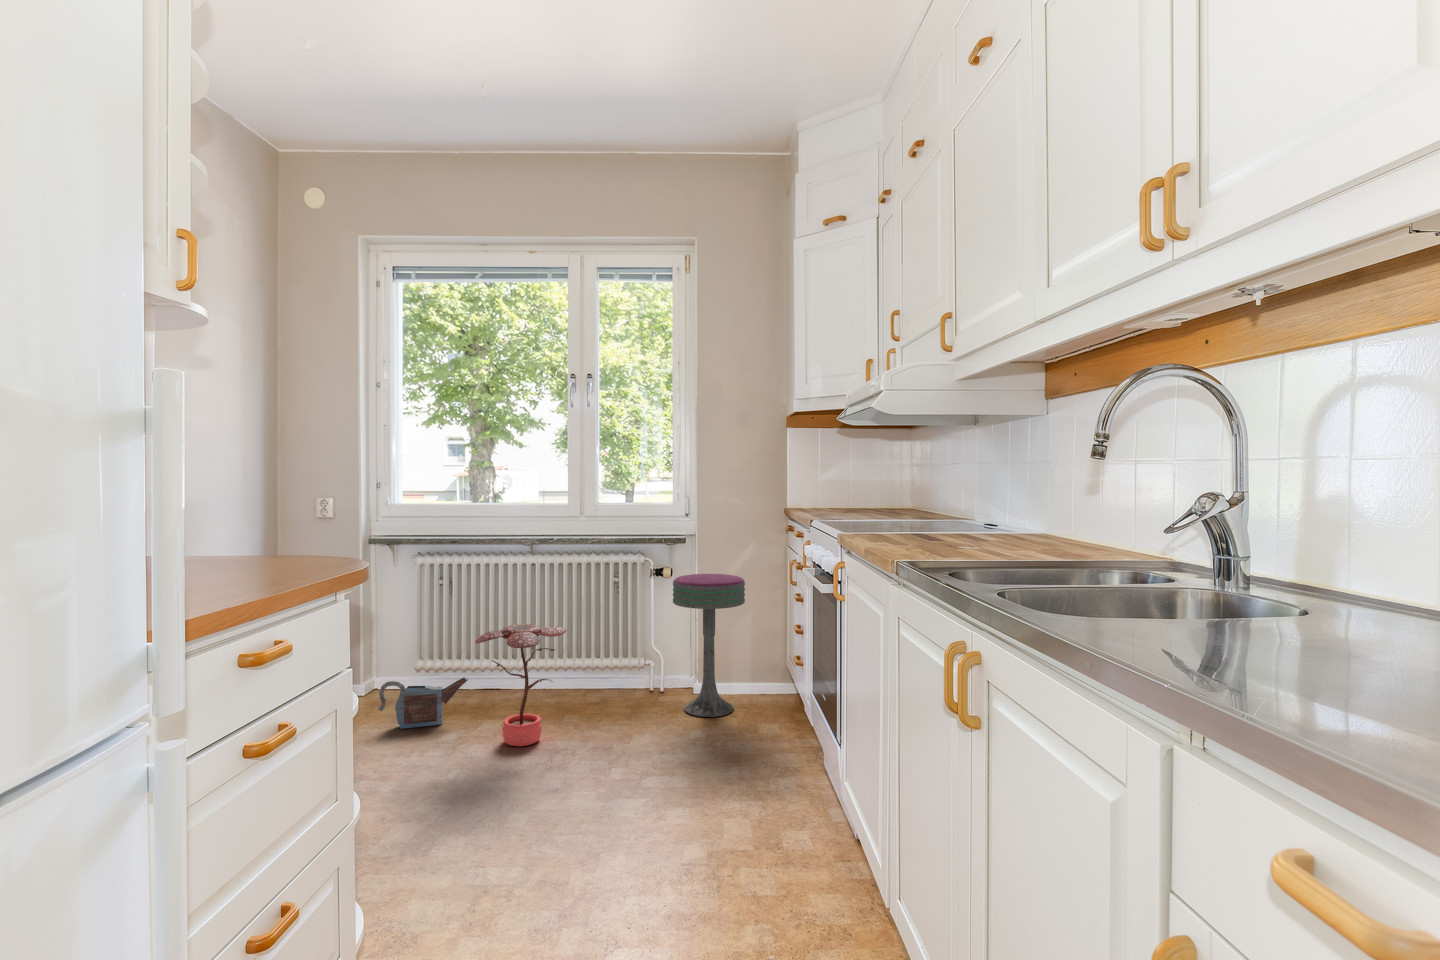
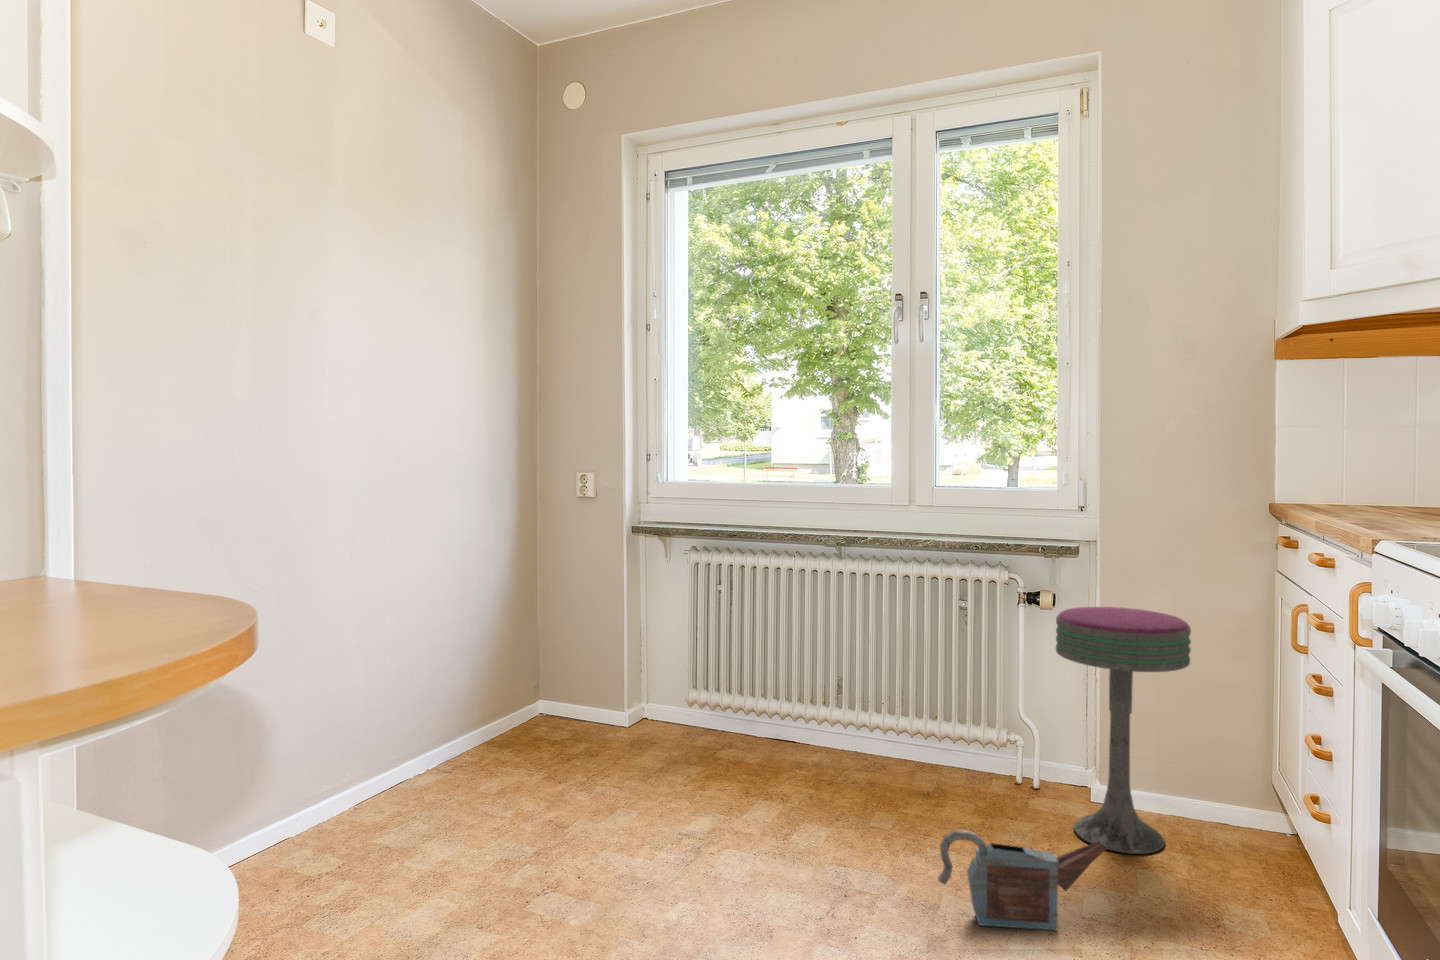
potted plant: present [475,624,567,746] -> none [744,665,880,851]
watering can: present [378,677,468,729] -> present [938,830,1107,930]

